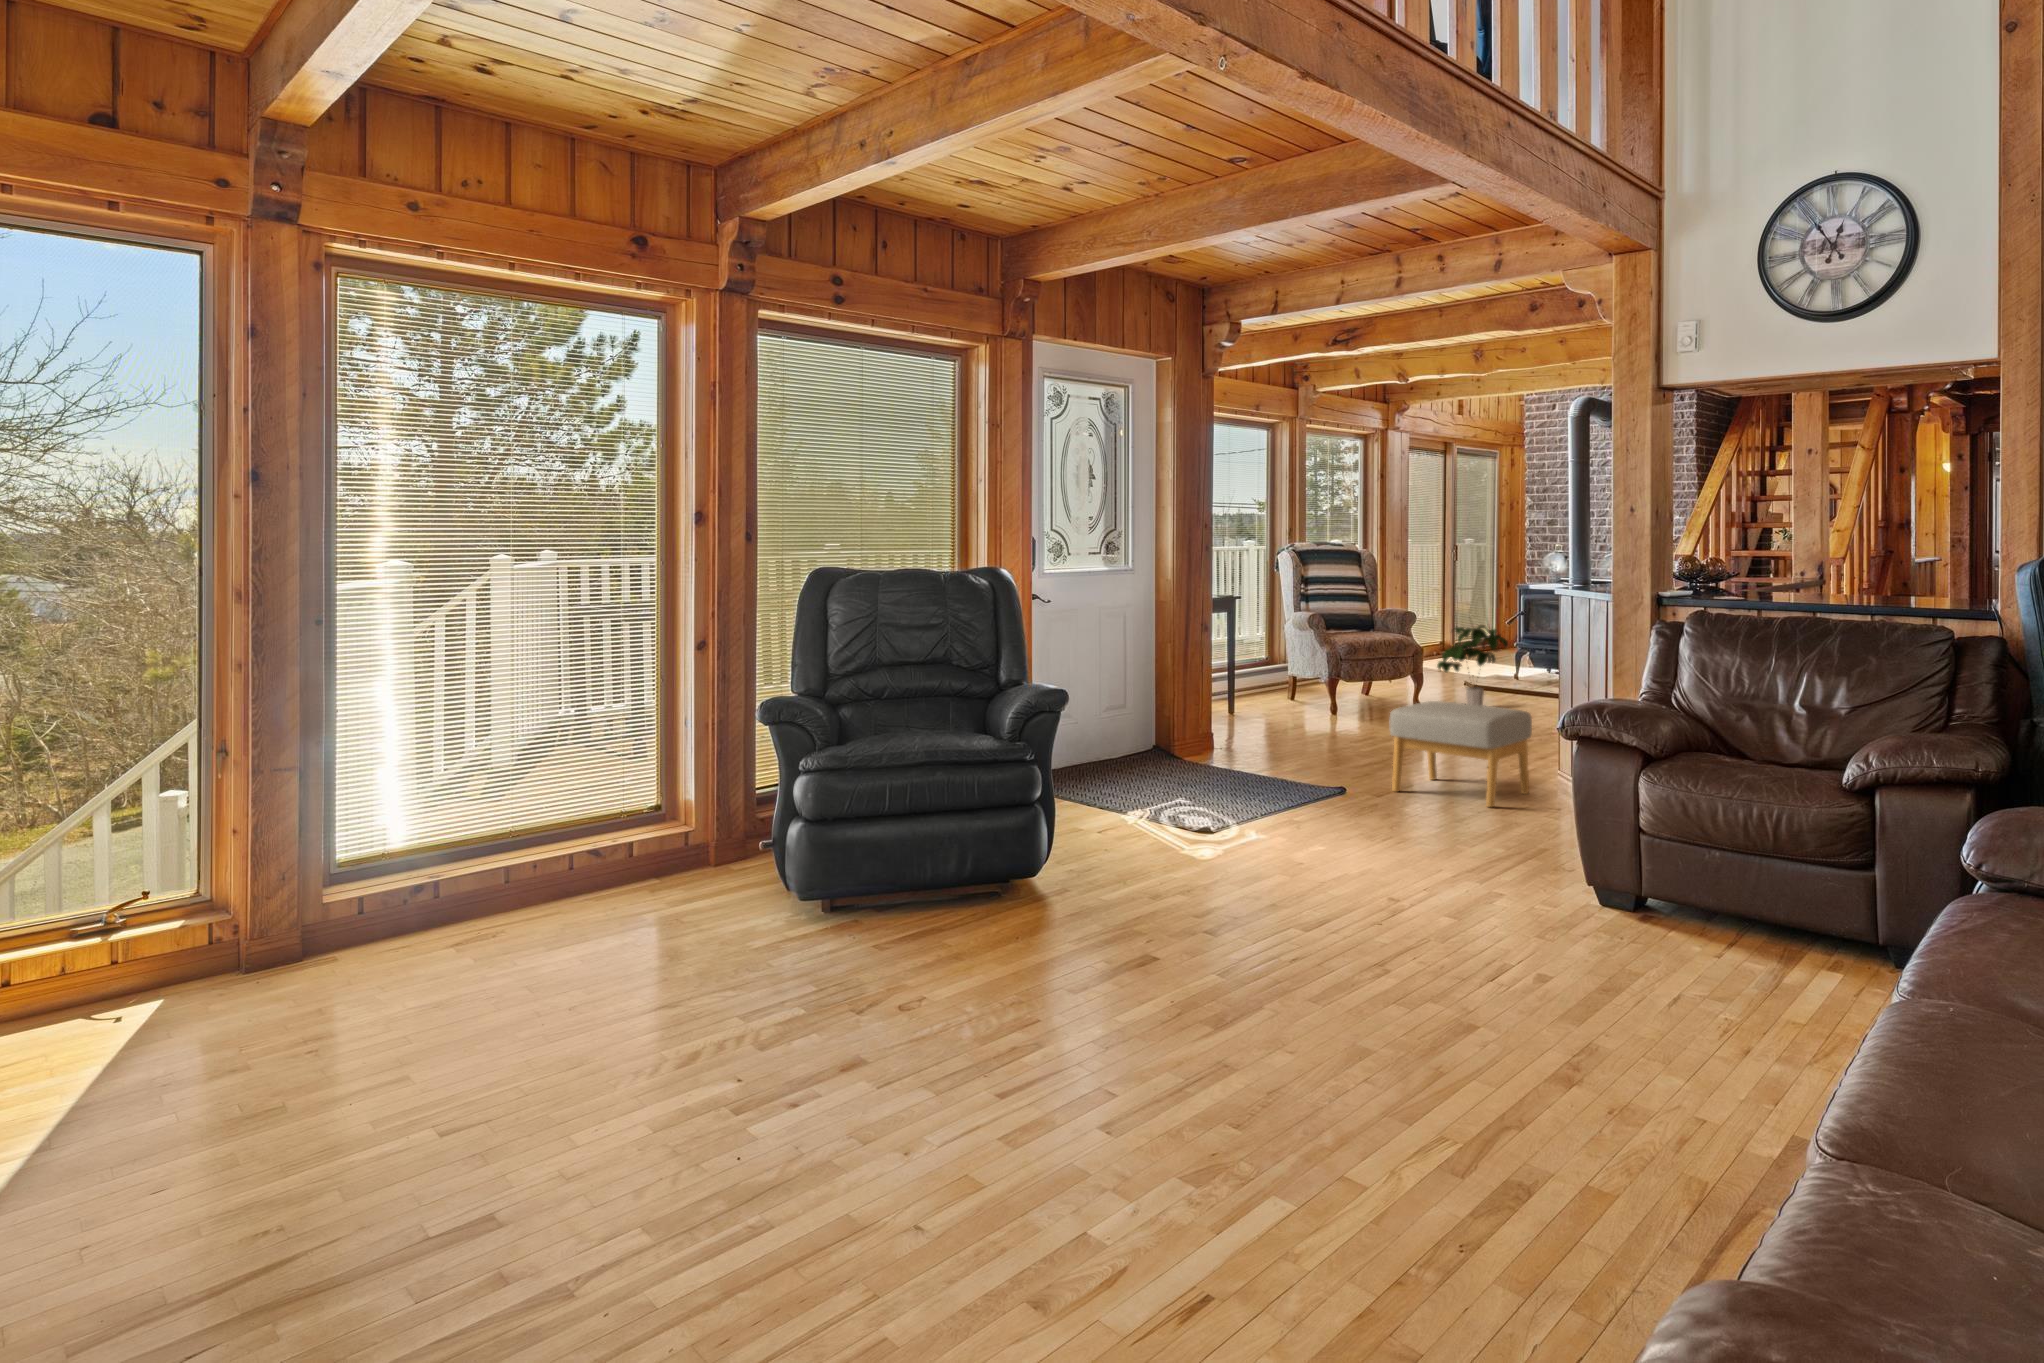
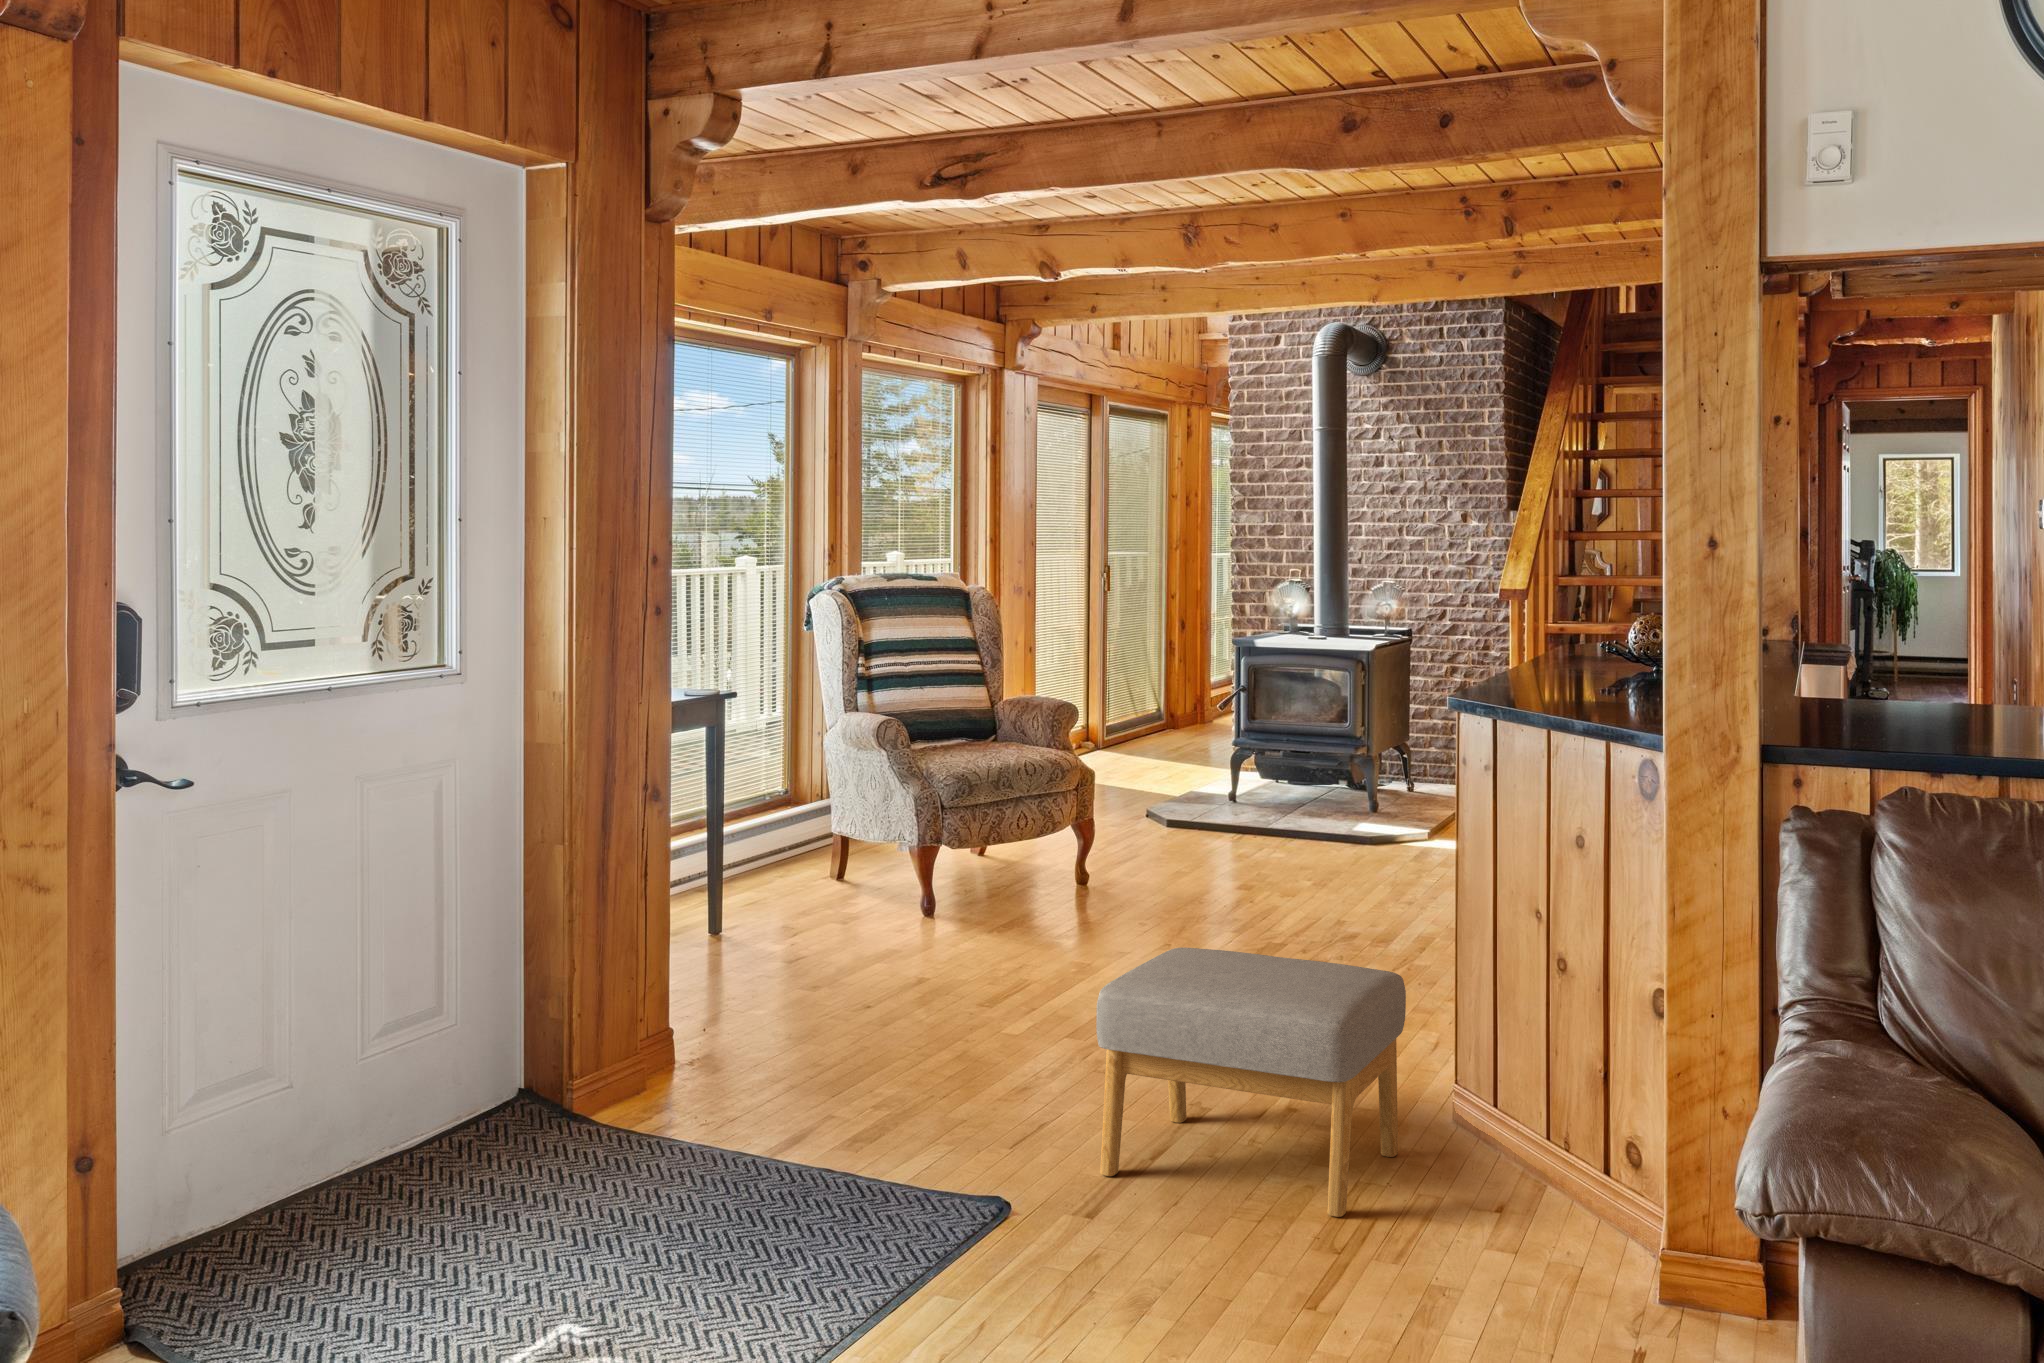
potted plant: present [1437,625,1508,705] -> none [1121,730,1246,891]

